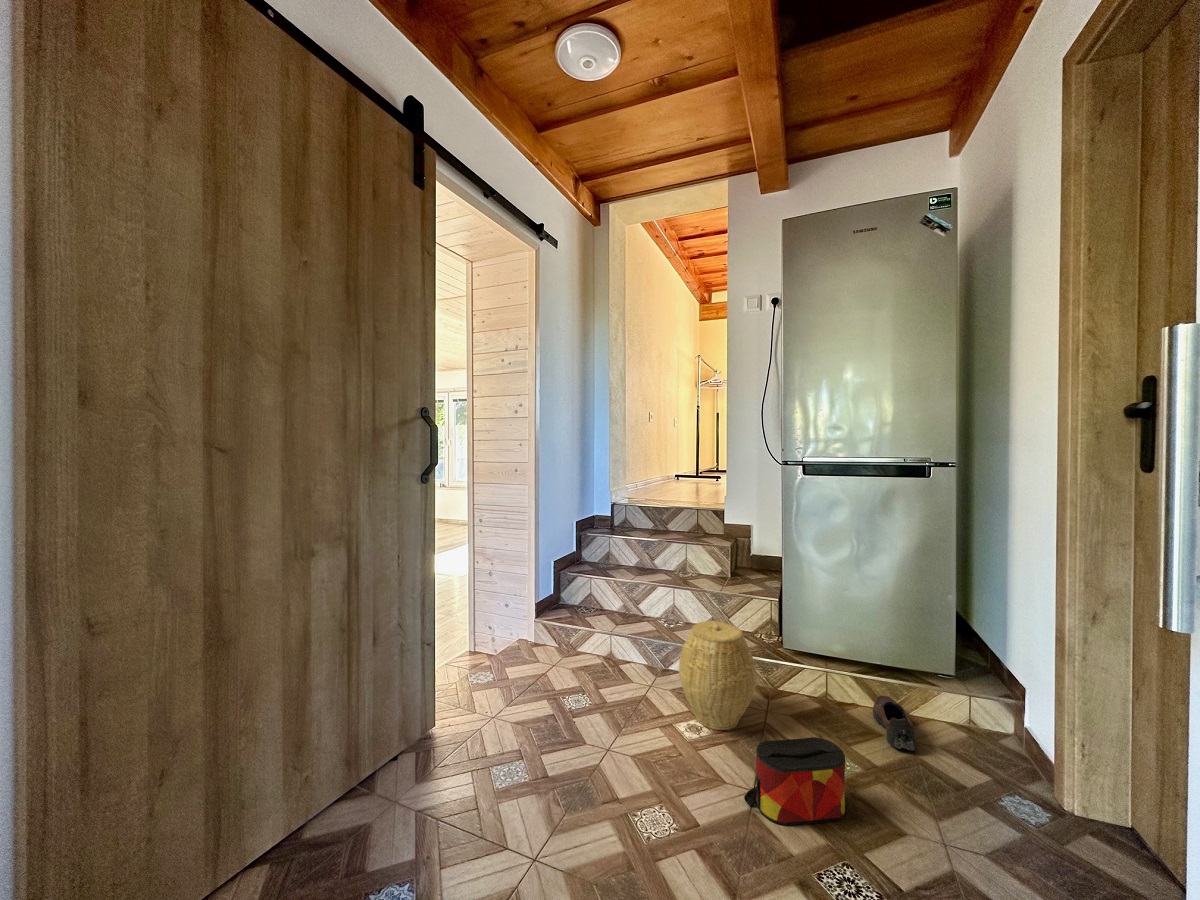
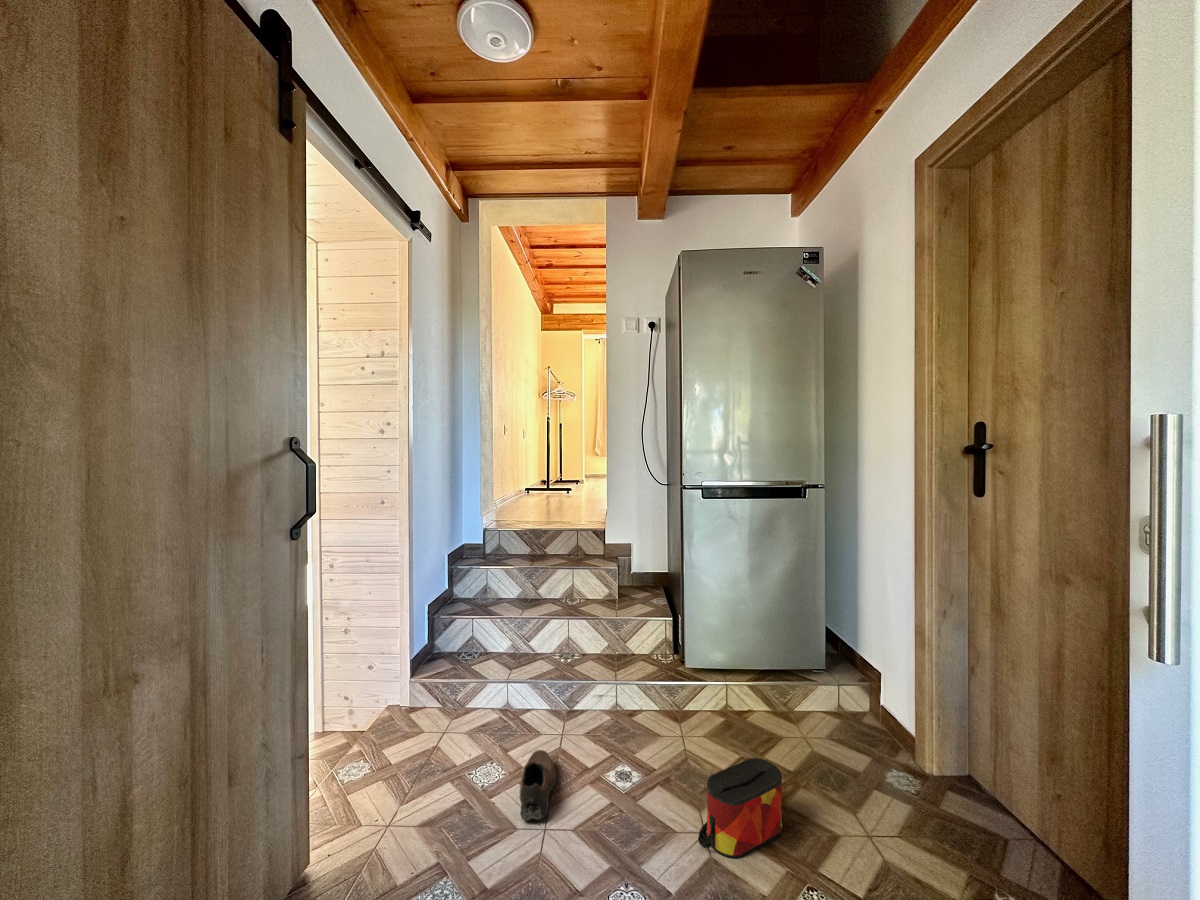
woven basket: present [679,621,757,730] -> none [601,654,678,770]
shoe: present [873,696,917,751] -> present [520,750,556,820]

